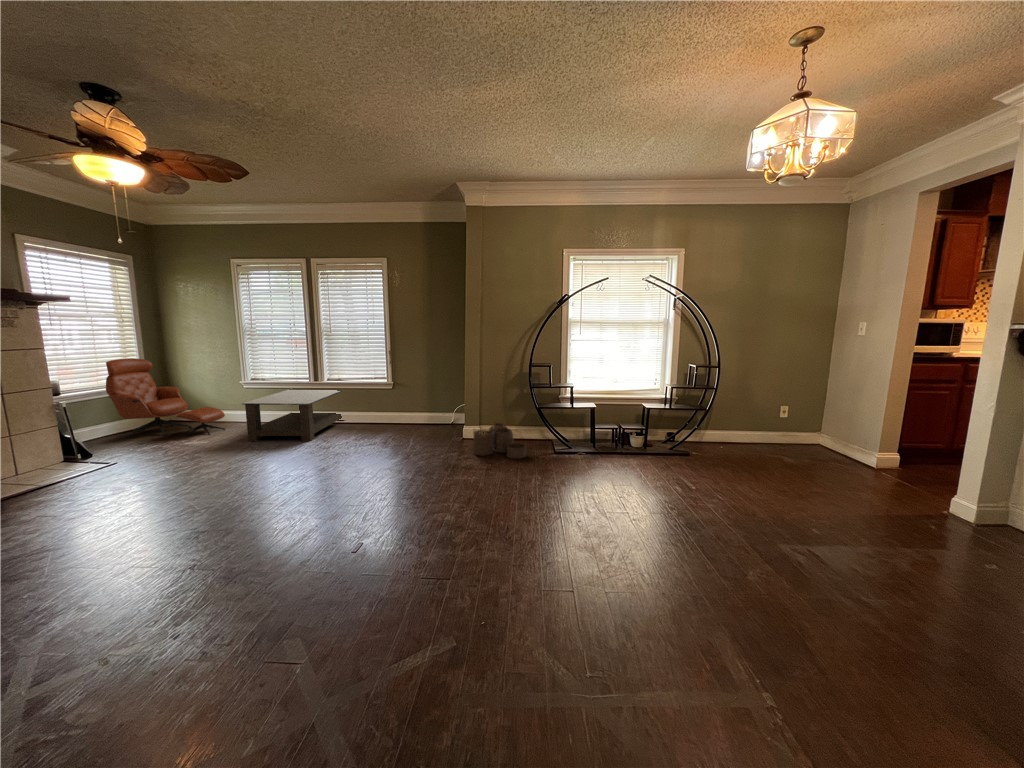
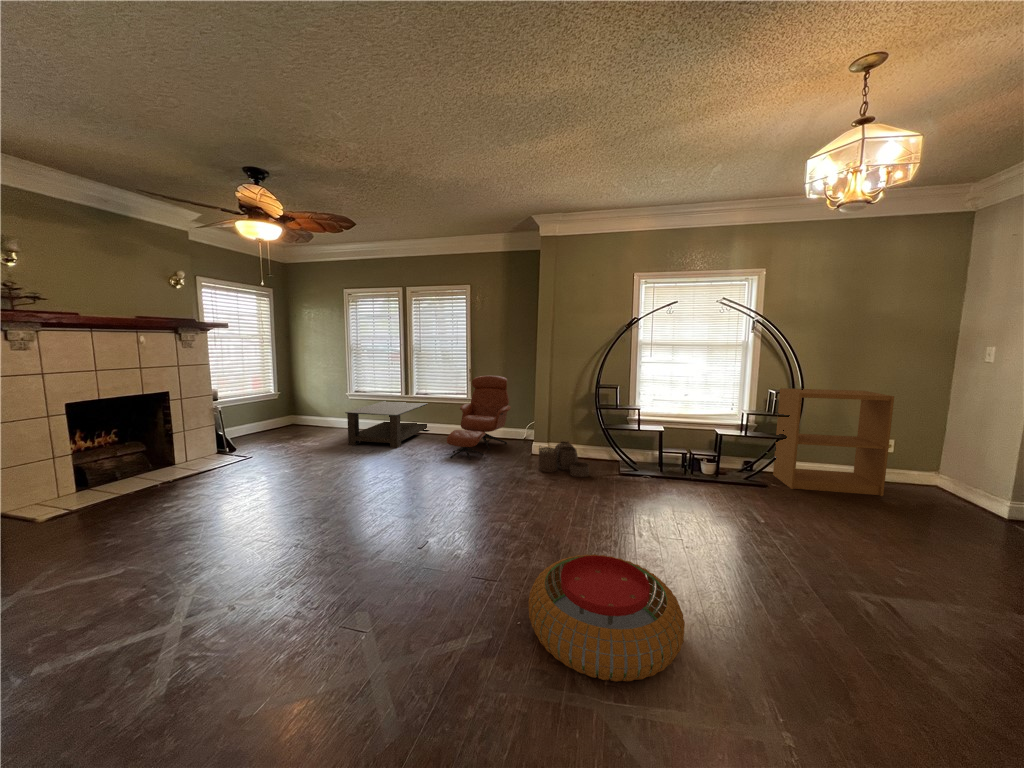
lounge chair: present [106,359,225,438] -> present [447,376,511,460]
bookshelf: none [691,363,791,456] -> present [773,388,894,496]
pouf: none [493,537,656,671] -> present [528,554,685,682]

